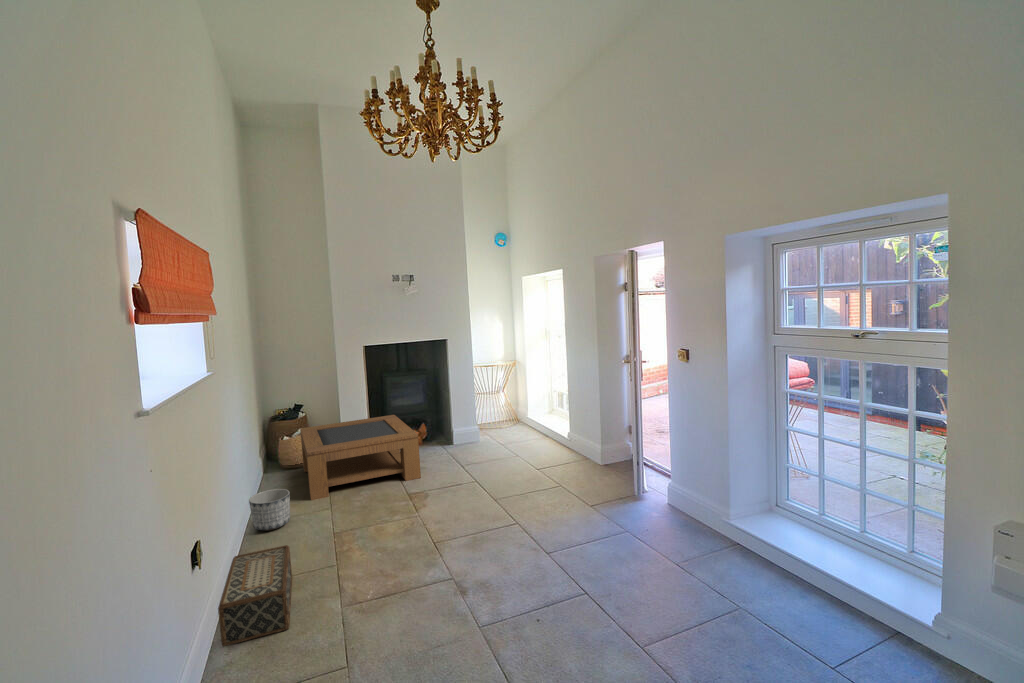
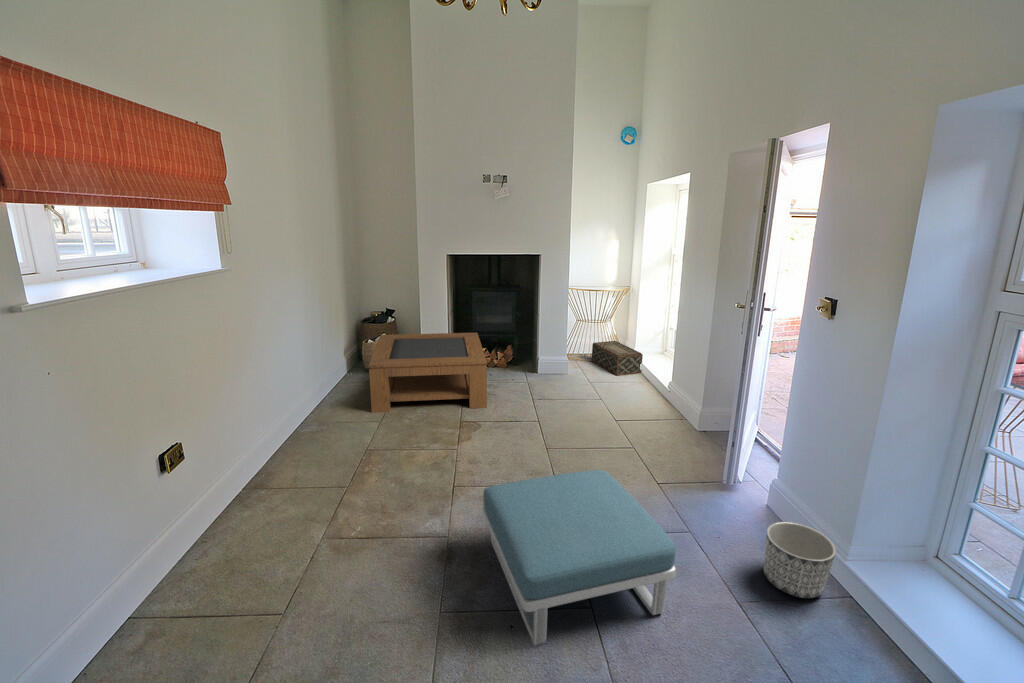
planter: present [249,489,290,531] -> present [764,522,836,598]
footstool: none [470,493,635,628] -> present [483,470,676,645]
woven basket: present [218,545,292,647] -> present [592,341,643,376]

